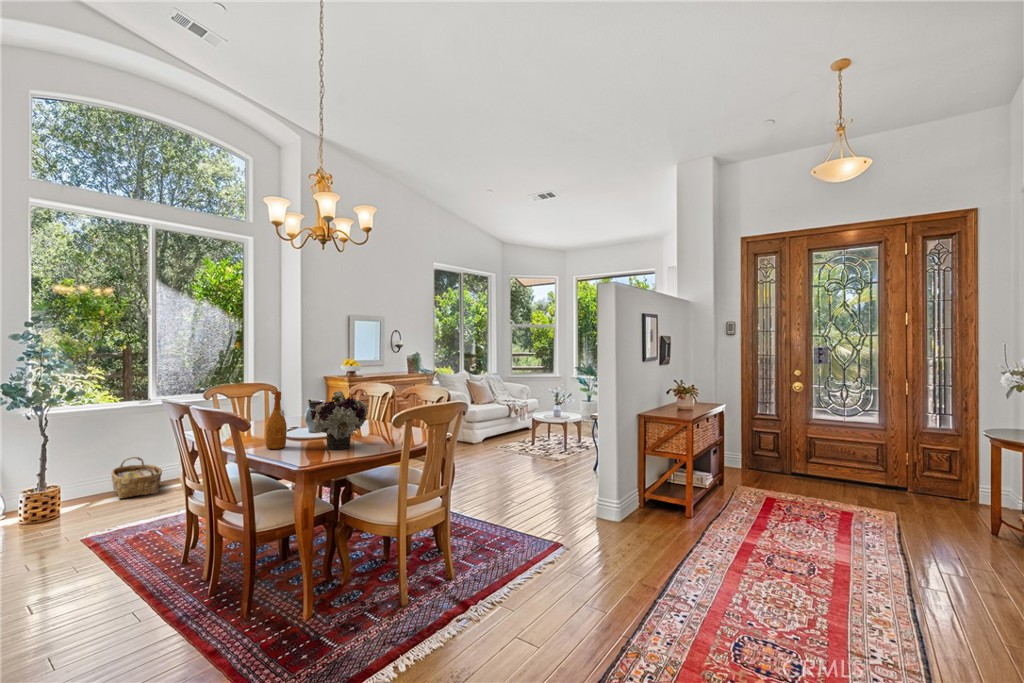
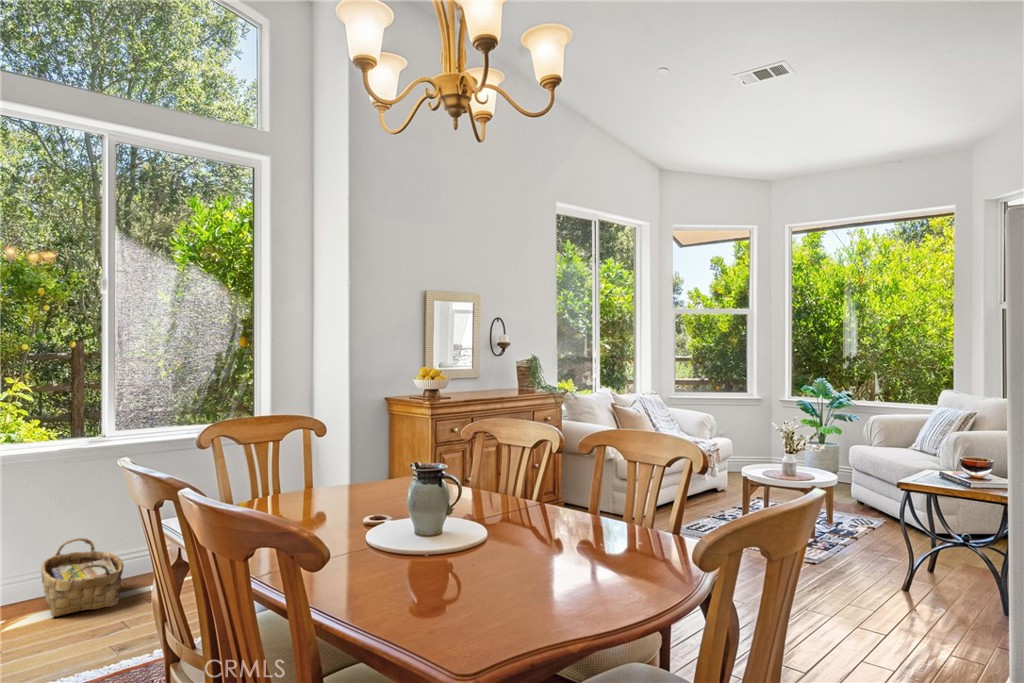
flower arrangement: present [310,390,368,450] -> none [443,450,583,601]
wine bottle: present [266,391,287,449] -> none [345,451,390,592]

